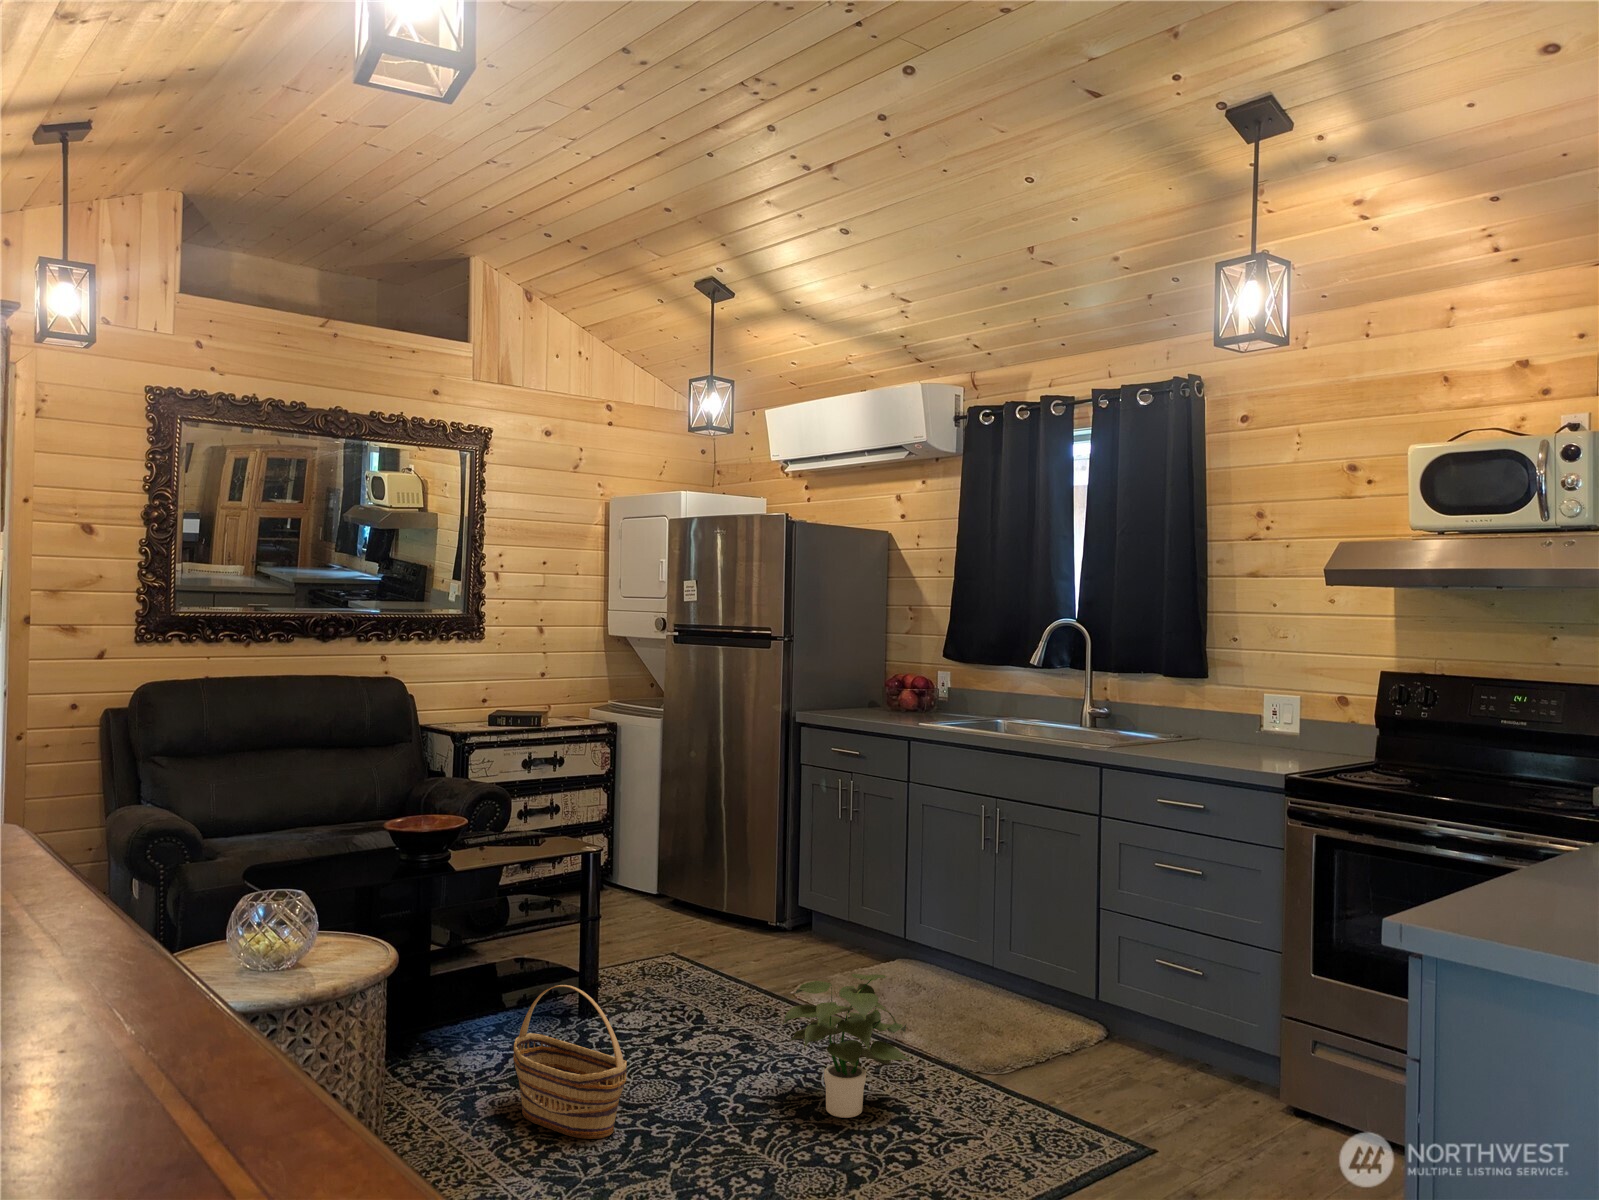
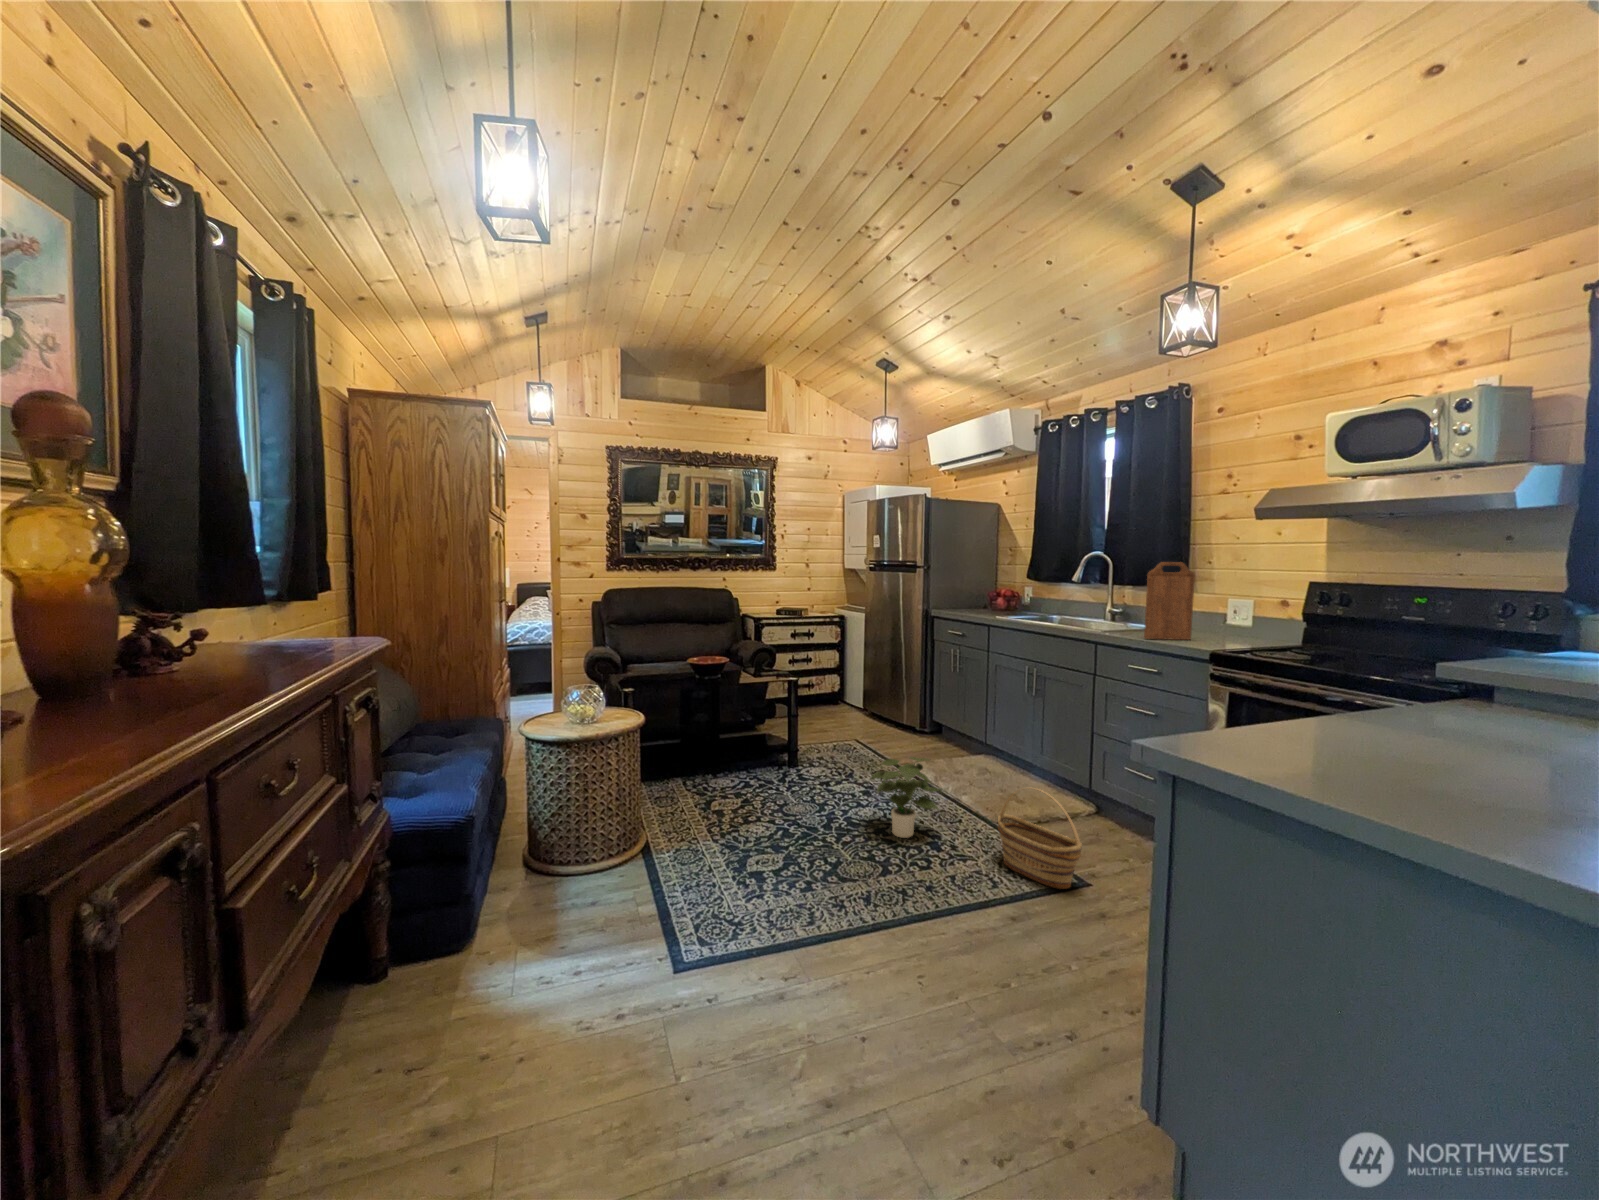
cutting board: none [1178,641,1239,757] -> present [1144,562,1195,640]
basket: present [513,985,627,1139] -> present [998,789,1082,889]

